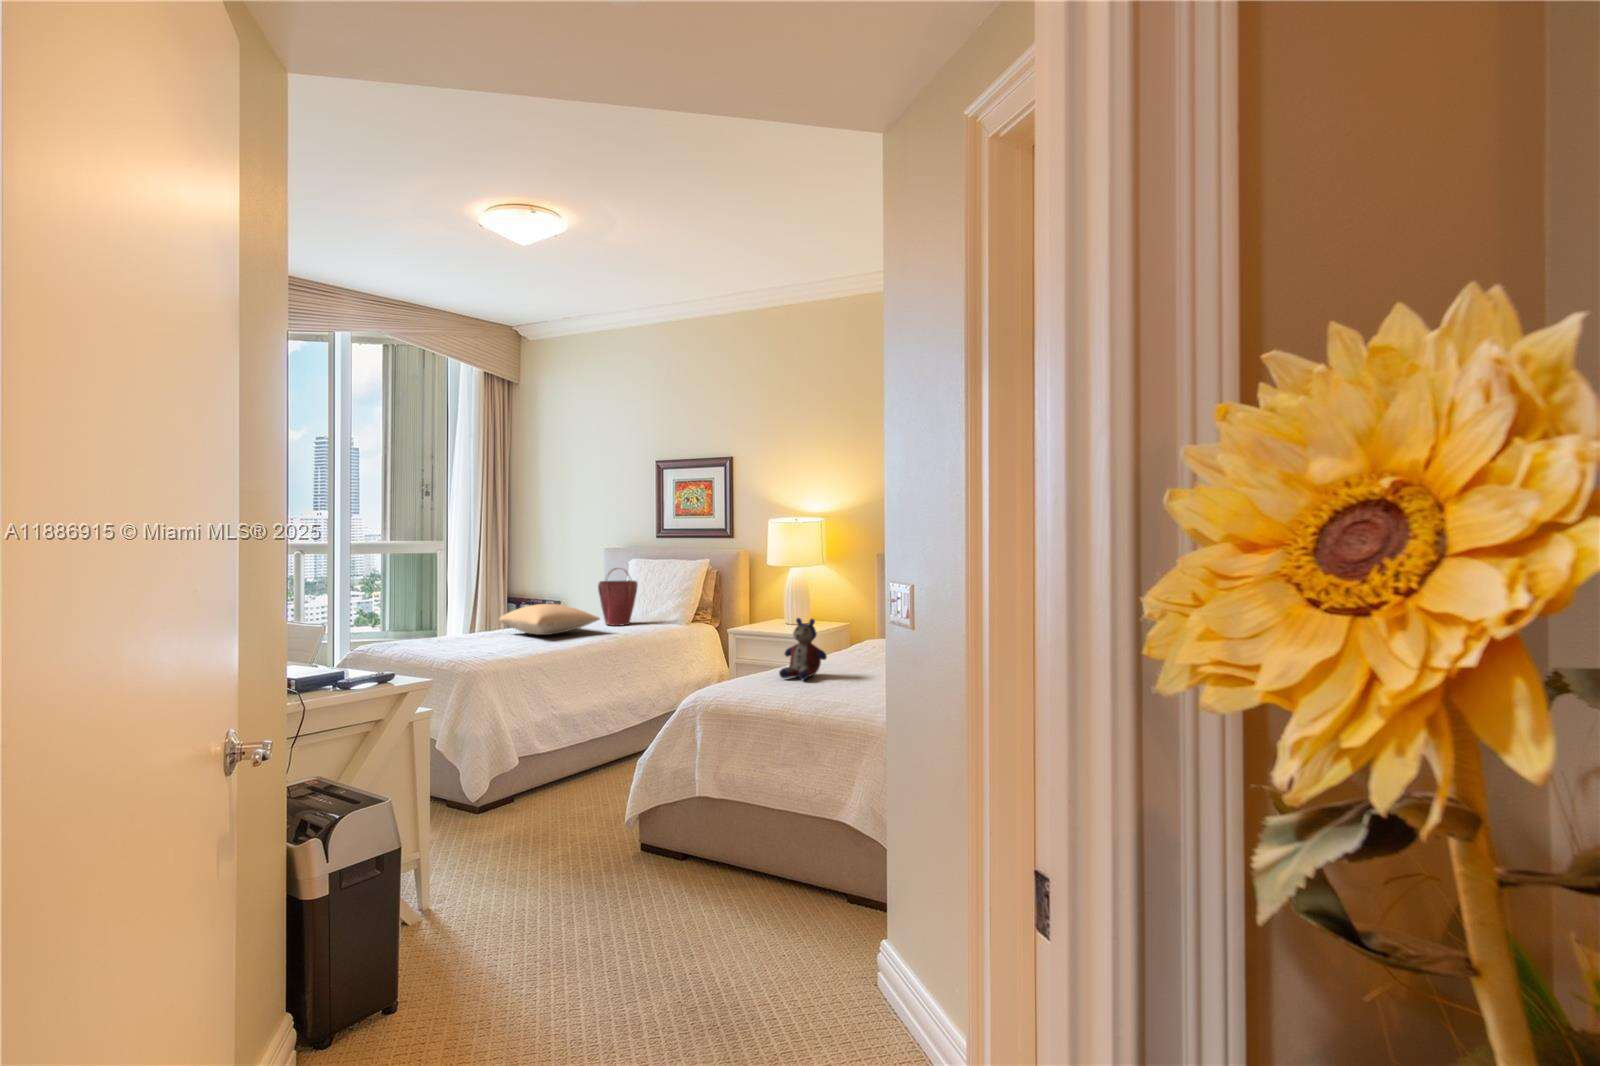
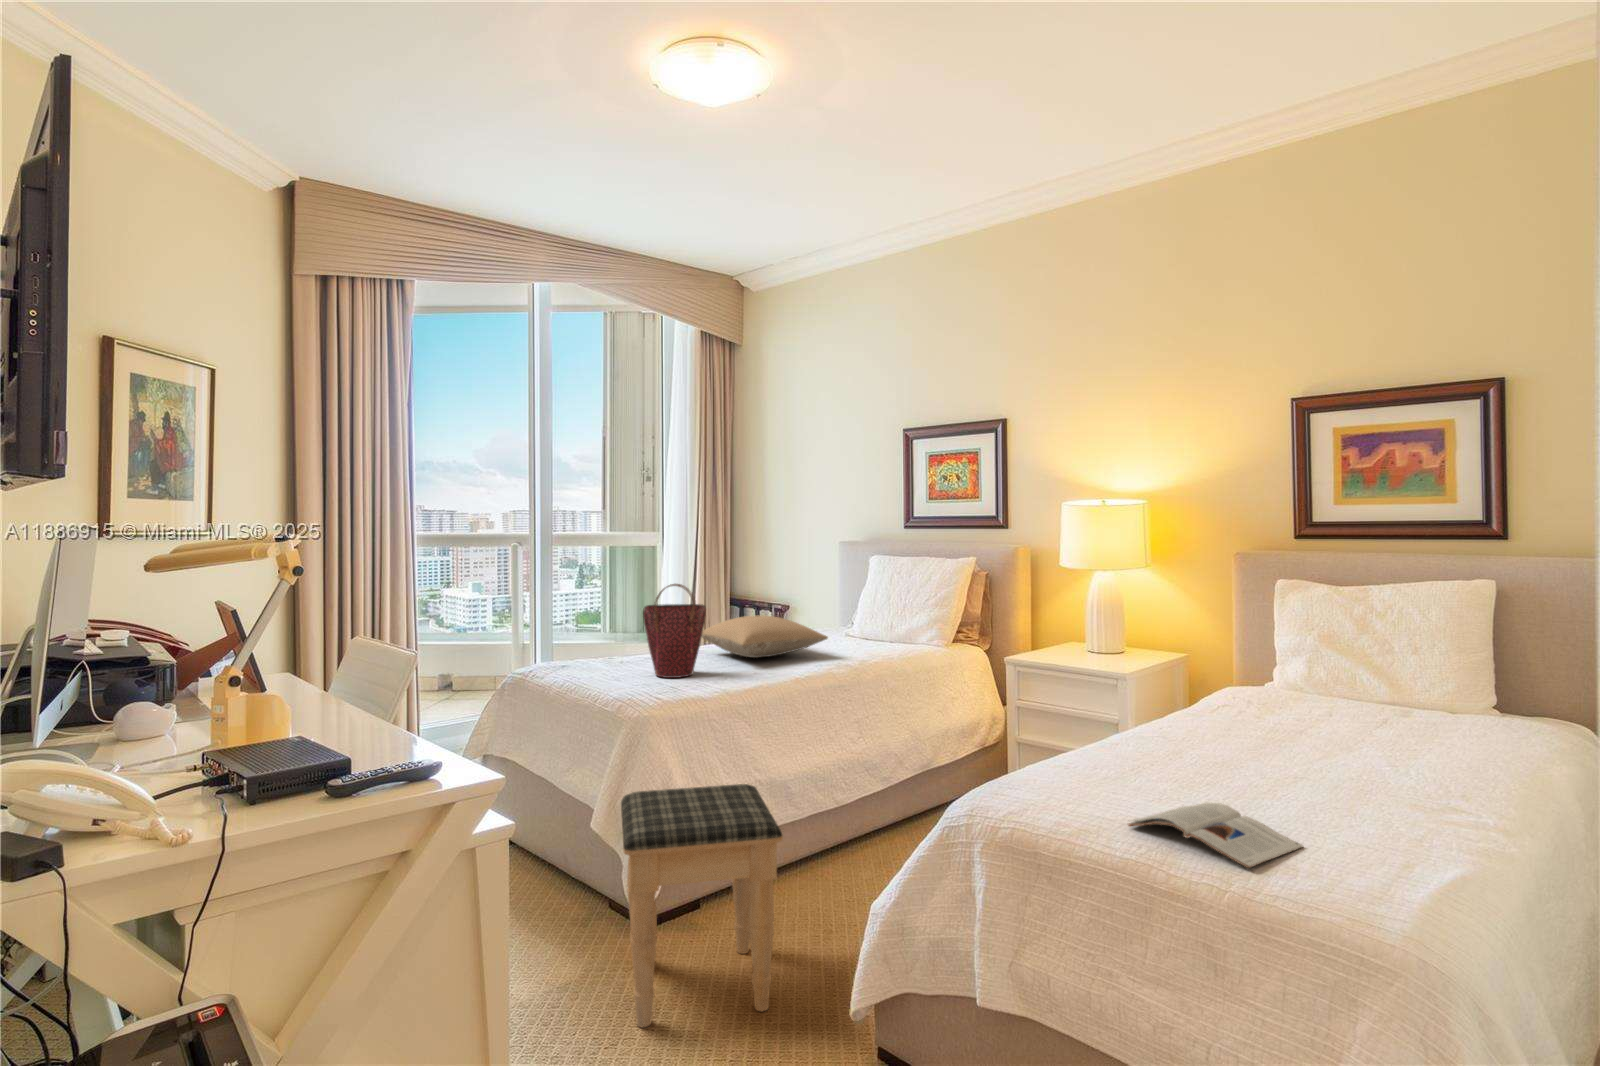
handbag: present [598,568,638,626] -> present [643,584,706,678]
stuffed bear: present [779,618,827,680] -> none [1119,666,1213,785]
magazine: none [775,682,855,704] -> present [1128,803,1303,868]
footstool: none [464,710,581,857] -> present [621,784,783,1027]

